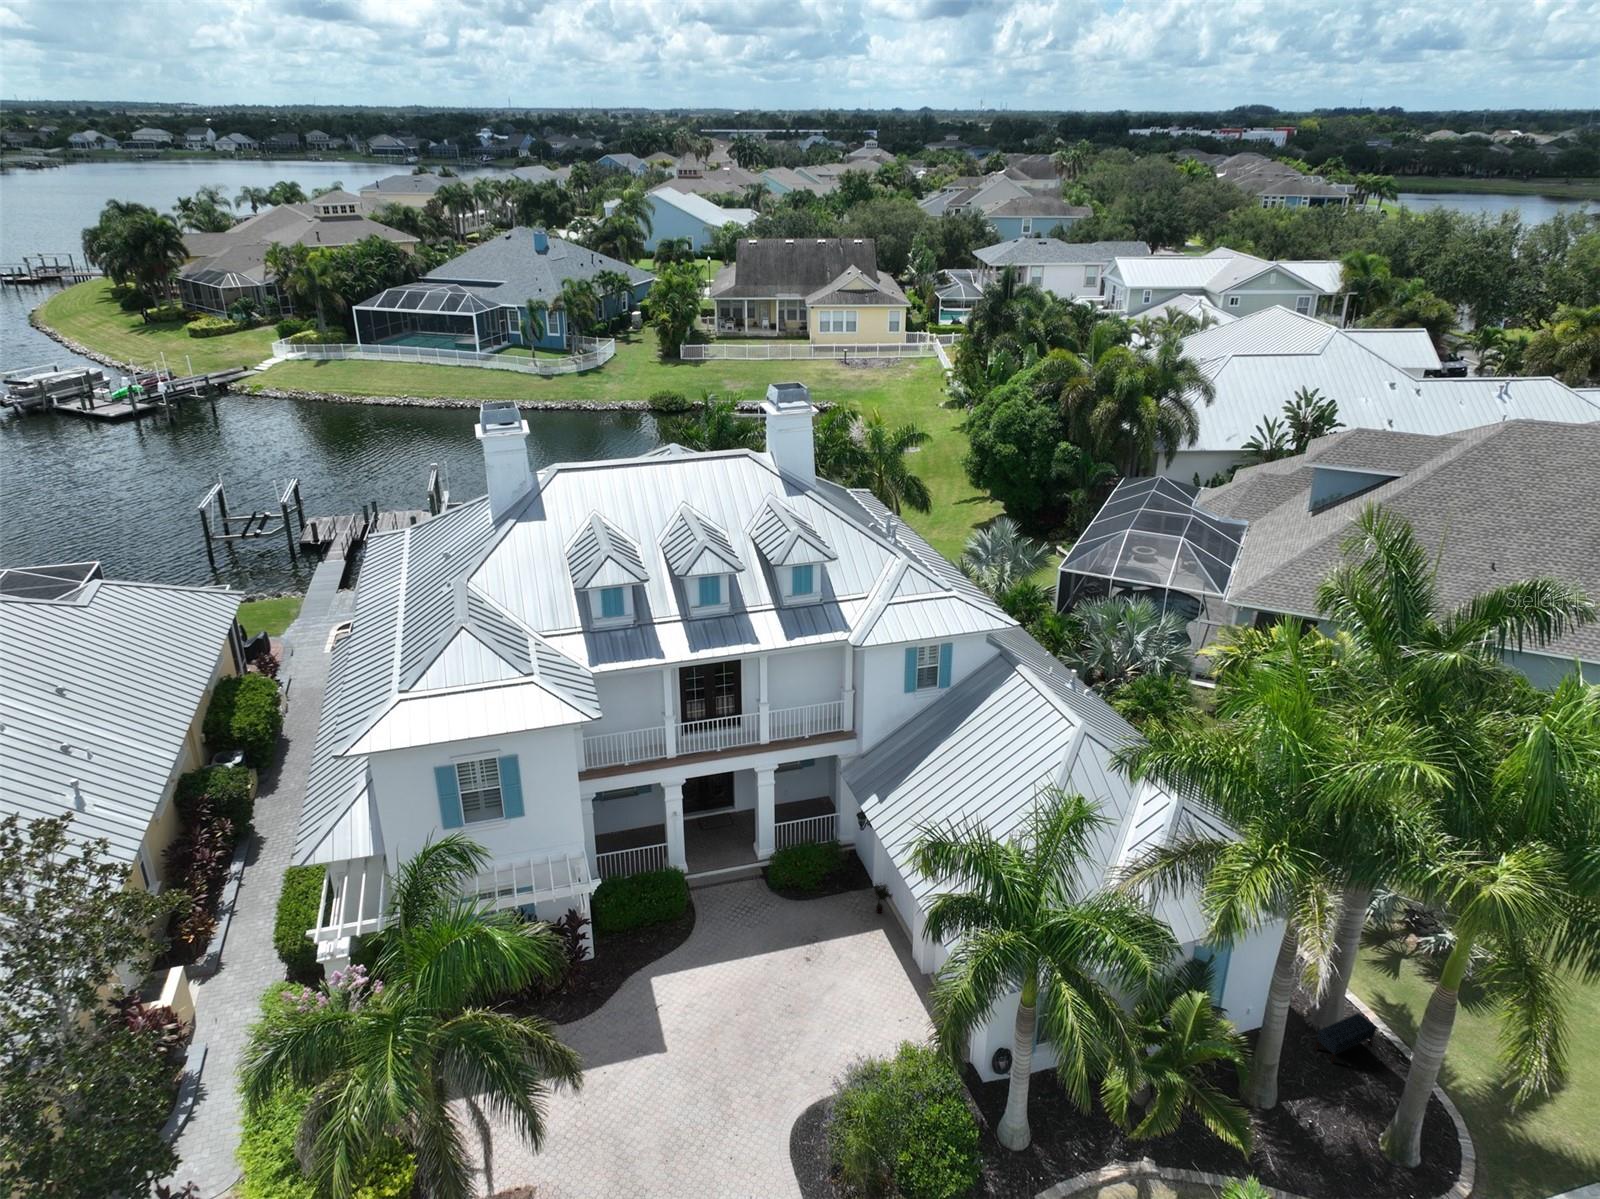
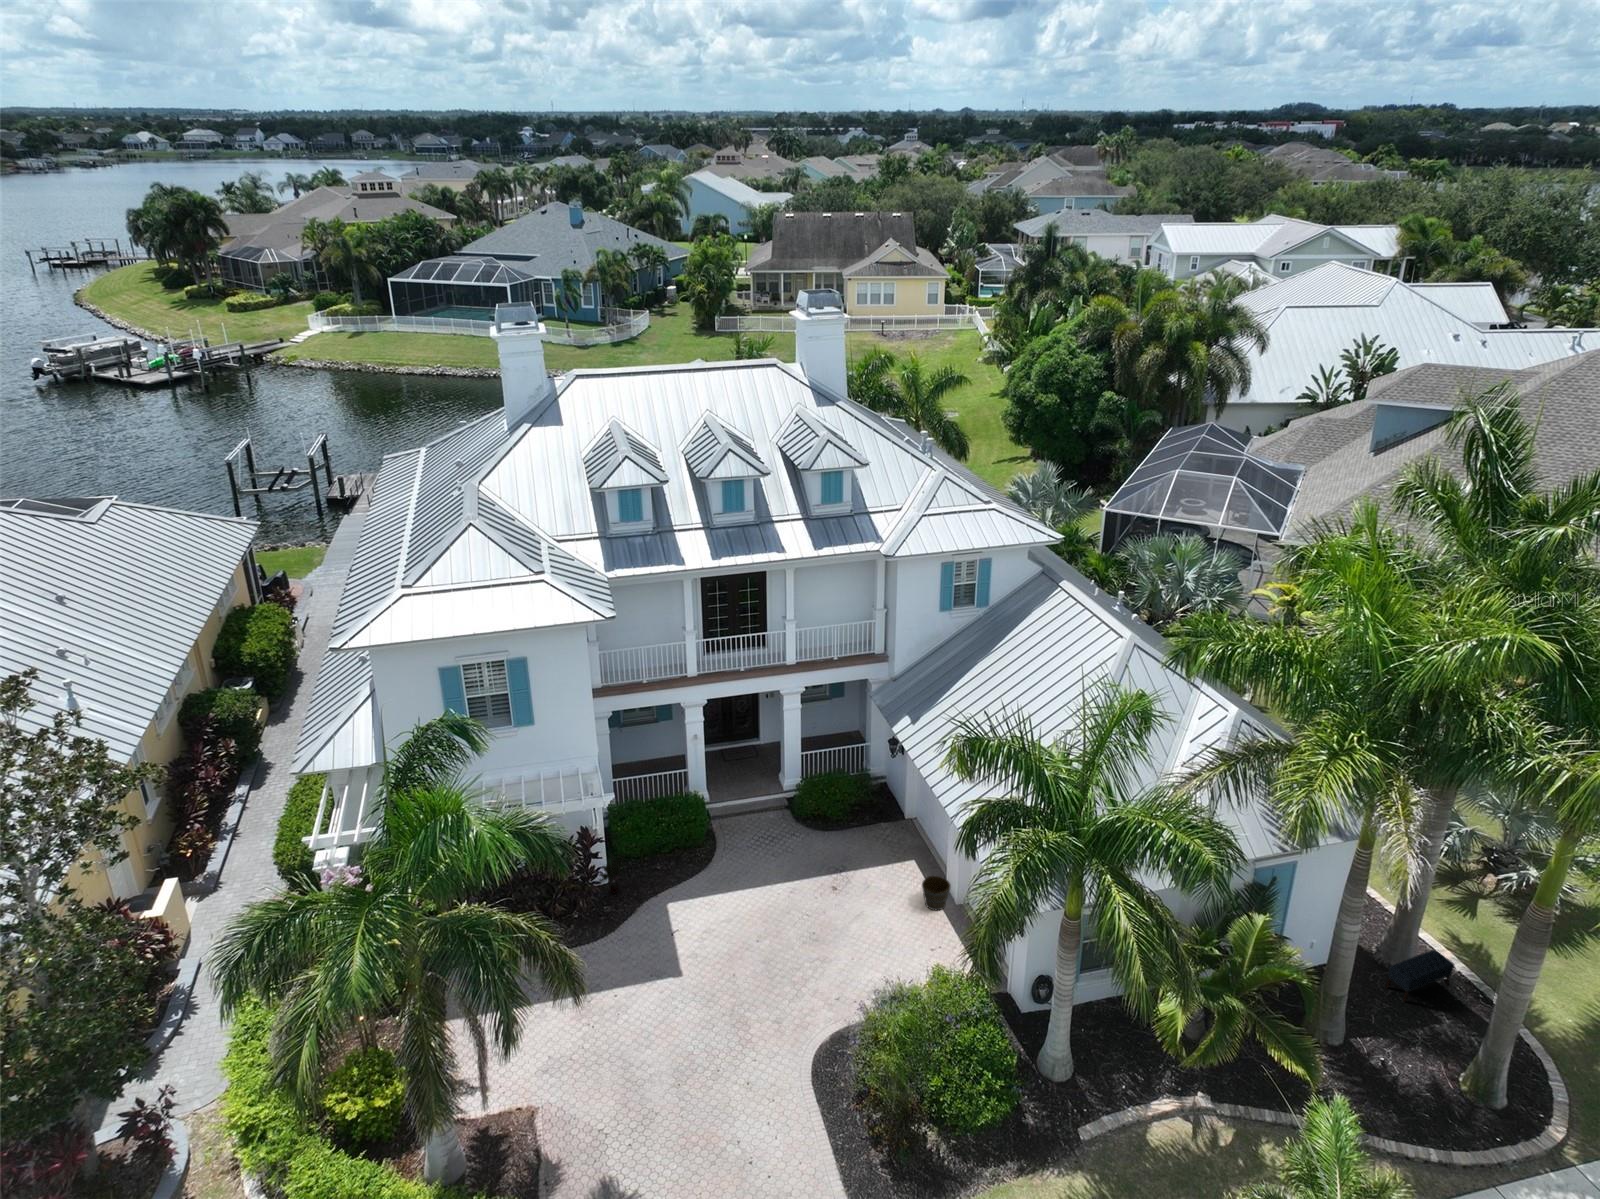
potted tree: present [874,884,893,913] -> present [599,854,625,893]
wooden bucket: none [890,947,918,981] -> present [922,876,950,910]

